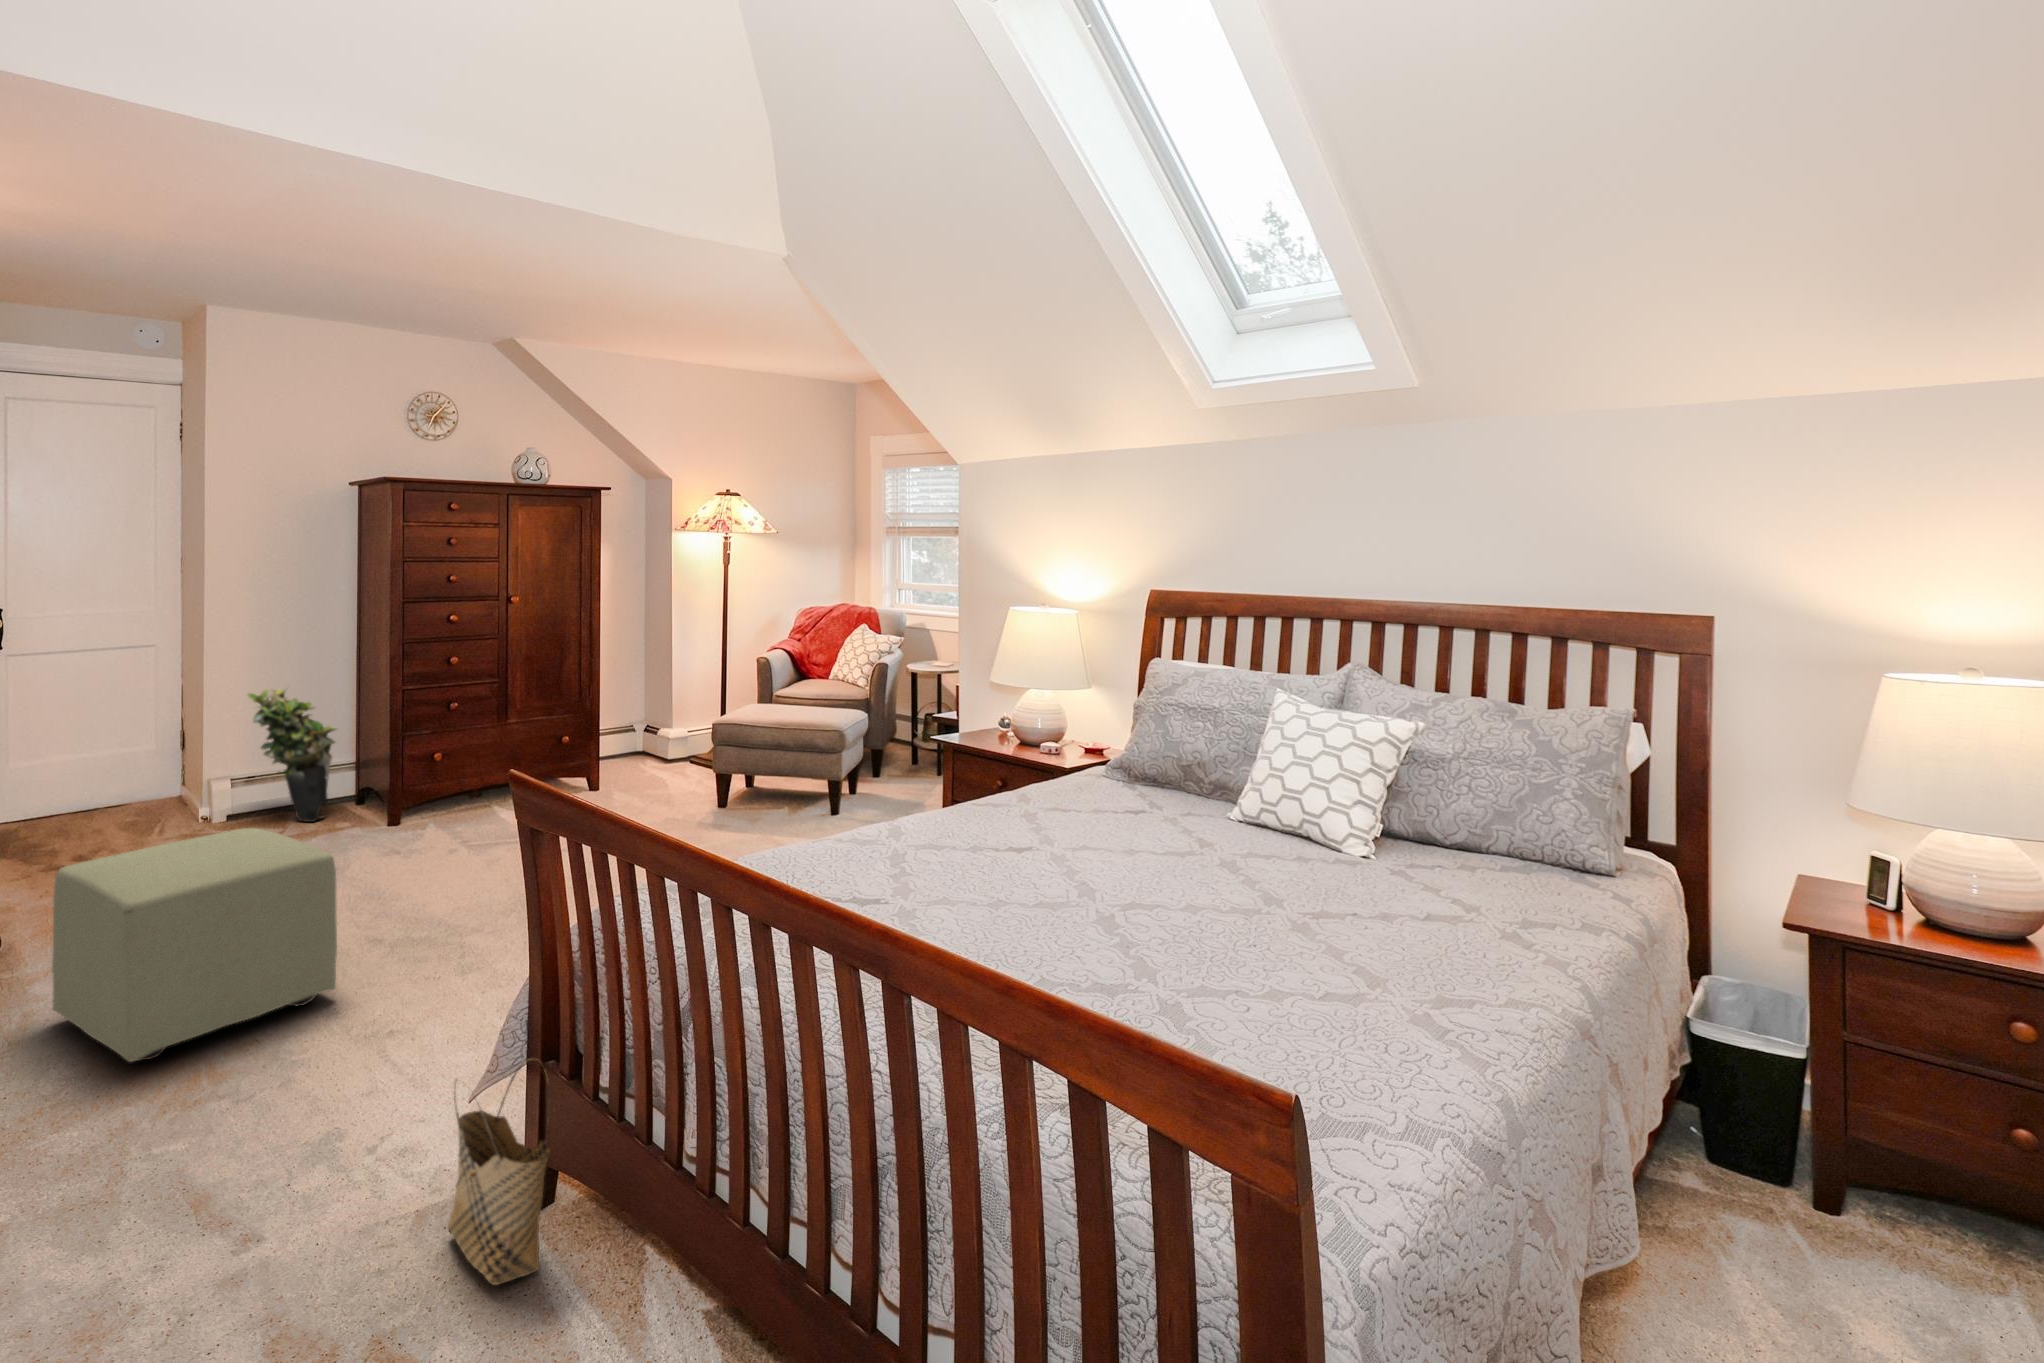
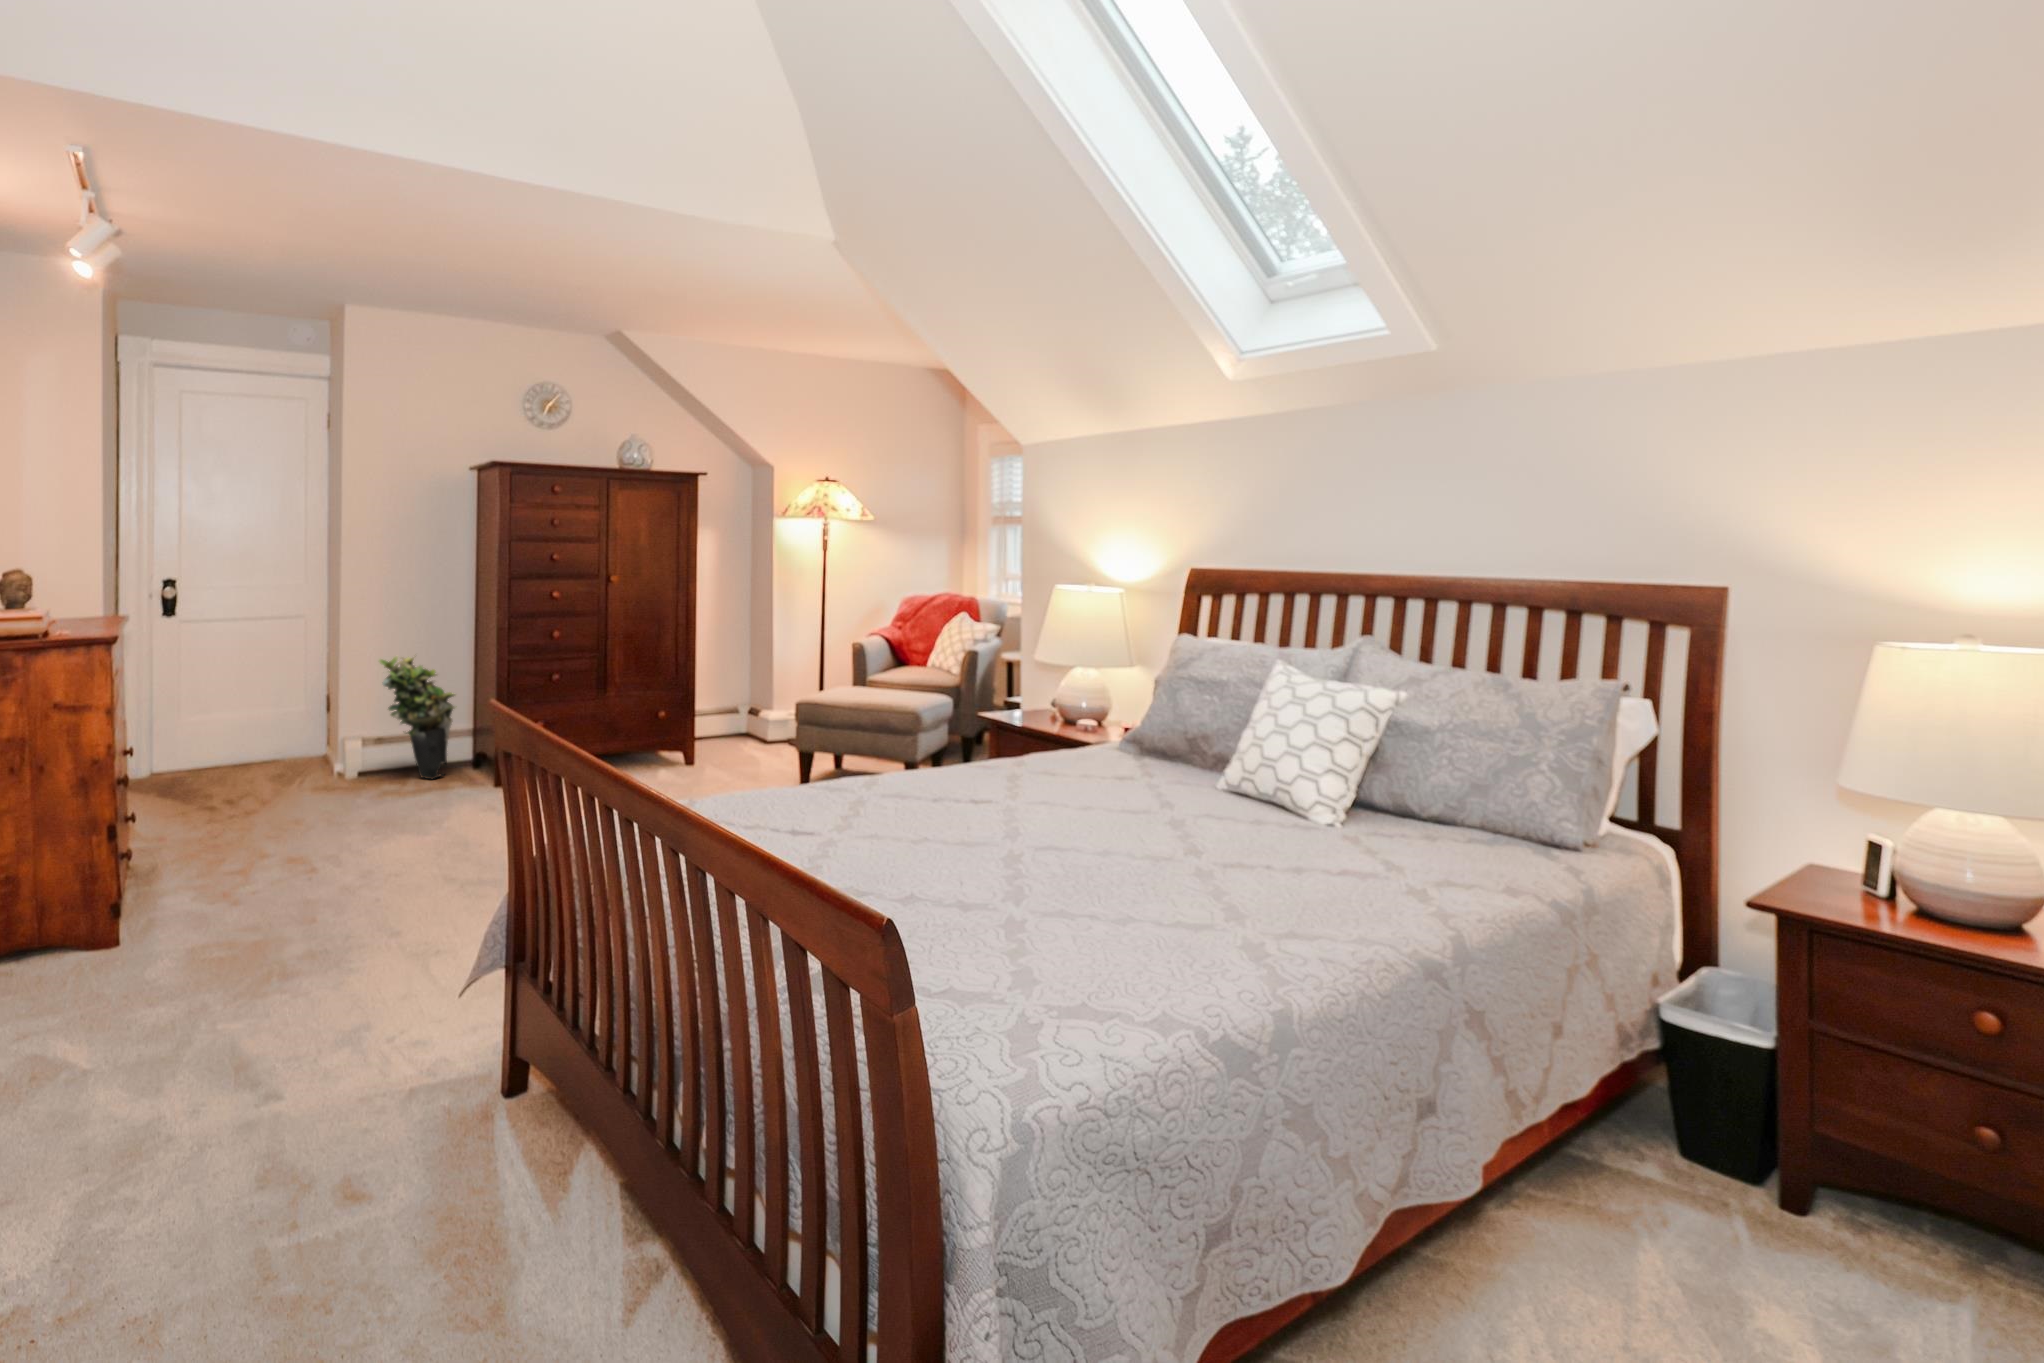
ottoman: present [52,828,337,1062] -> none [167,768,404,960]
woven basket: present [447,1057,550,1285] -> none [428,959,513,1154]

